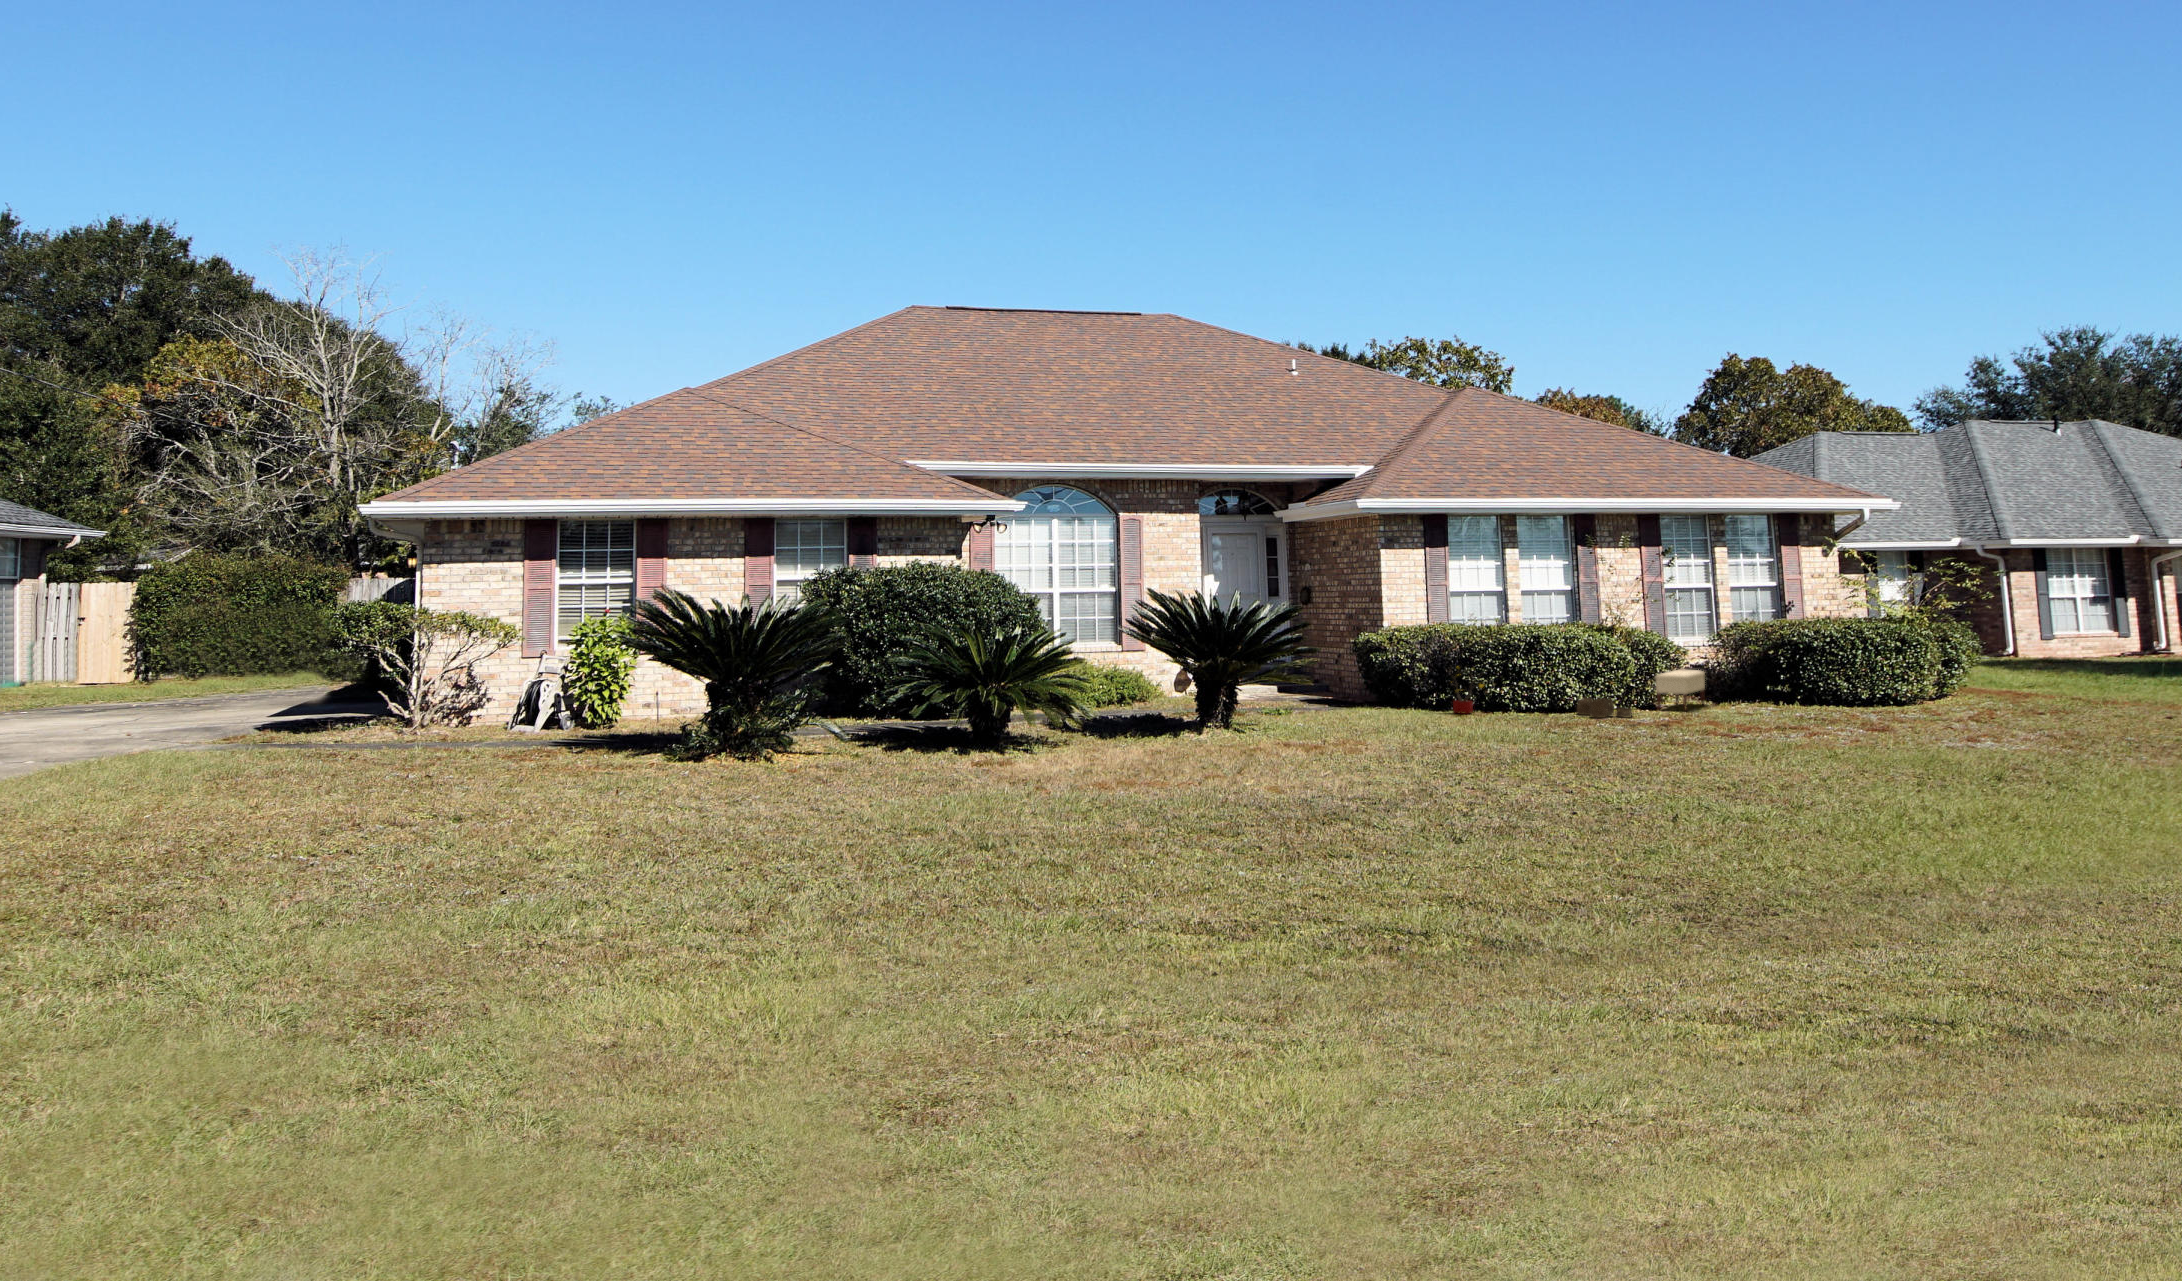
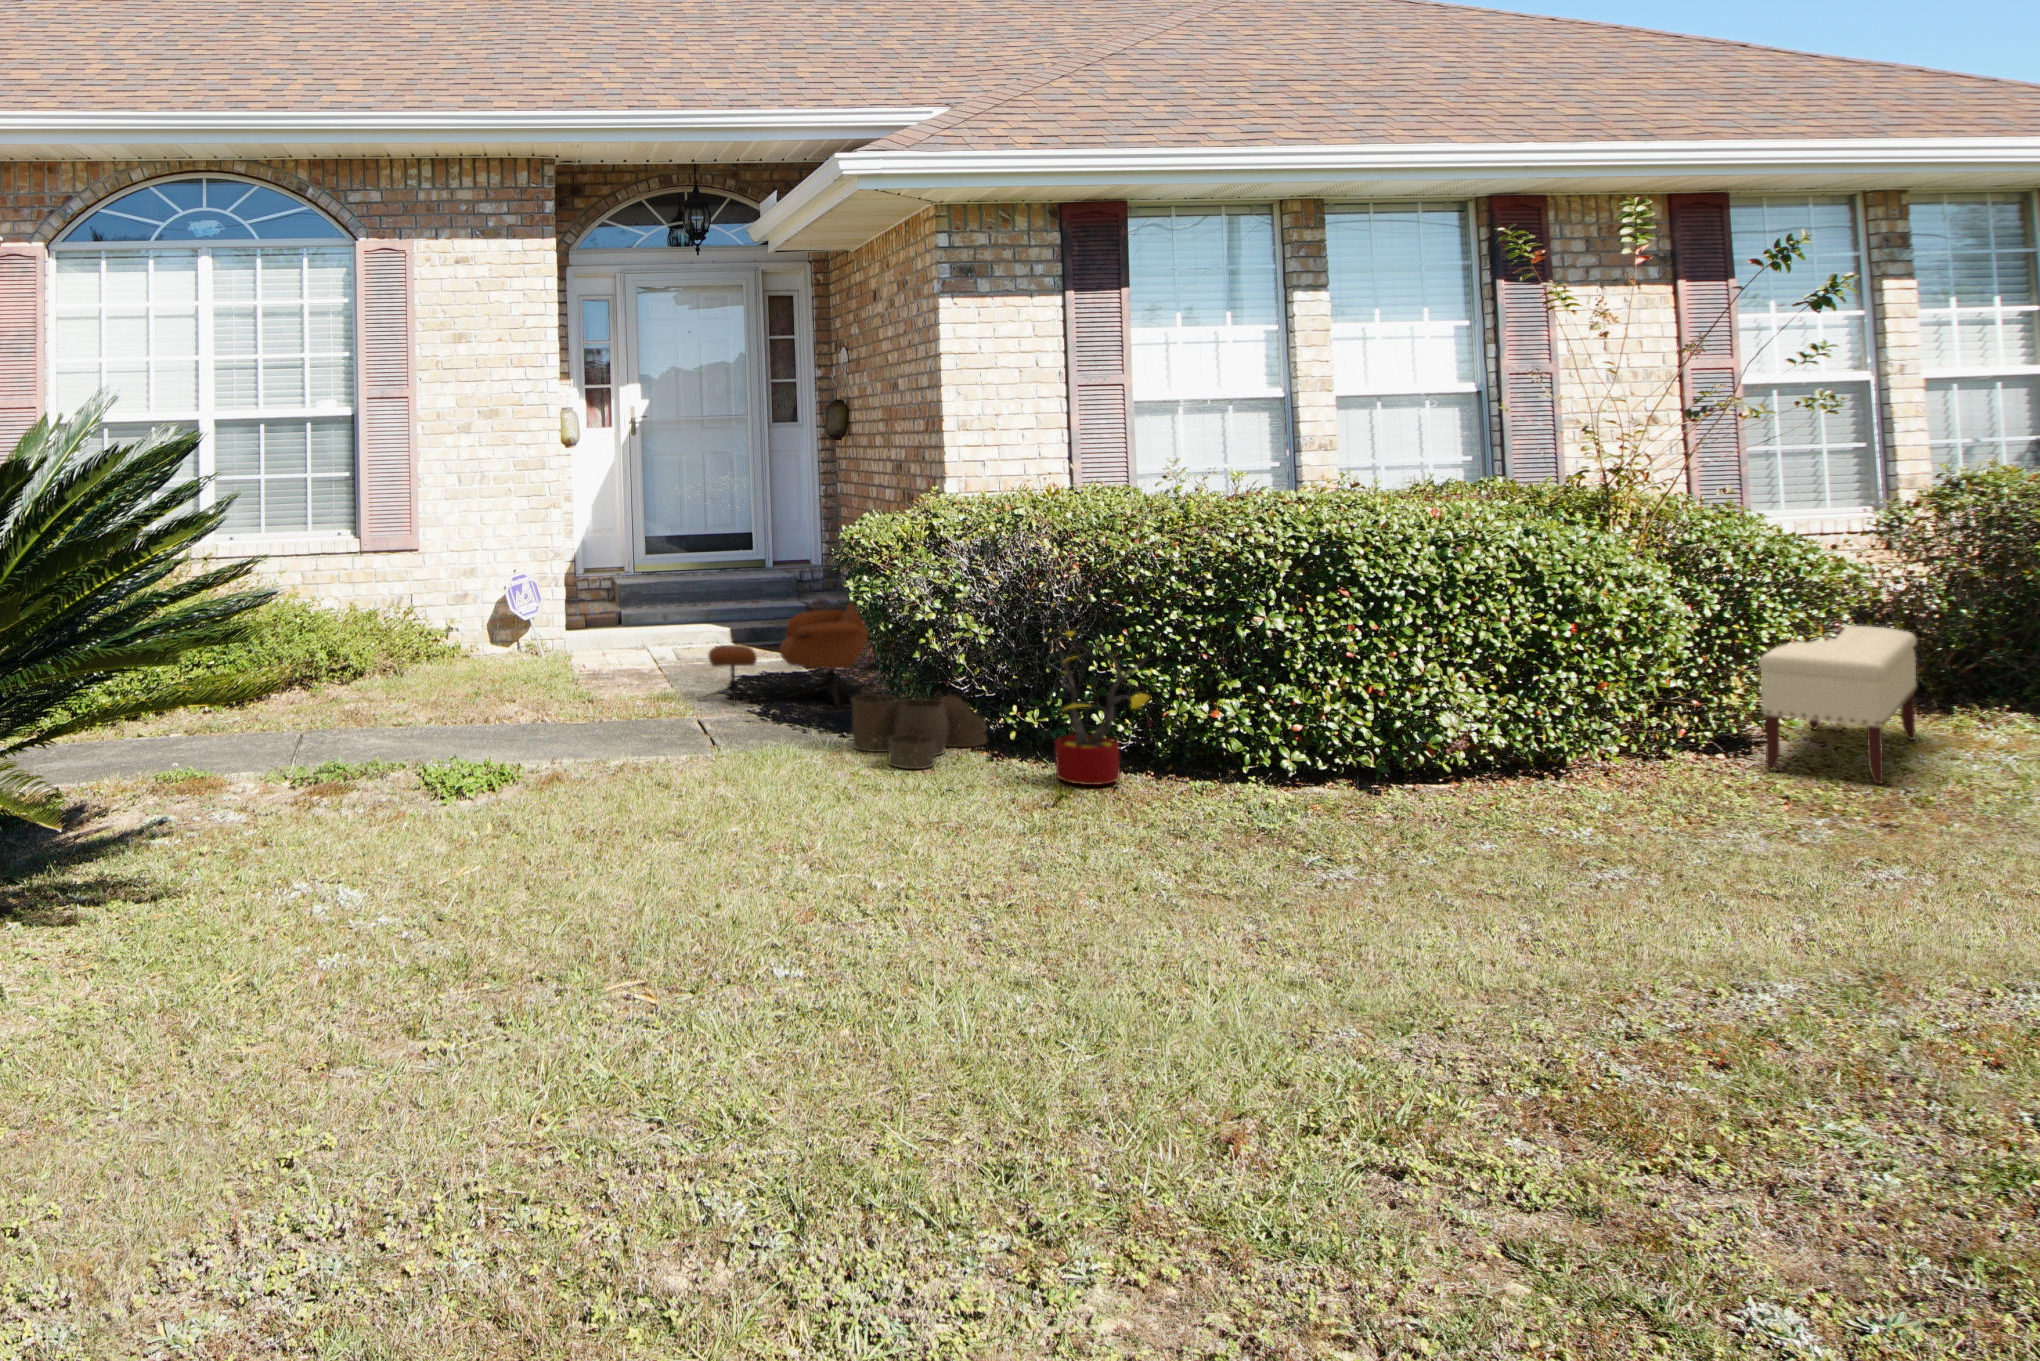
lounge chair: none [1302,651,1370,703] -> present [704,603,870,705]
woven basket: present [1577,697,1632,718] -> present [851,690,987,769]

